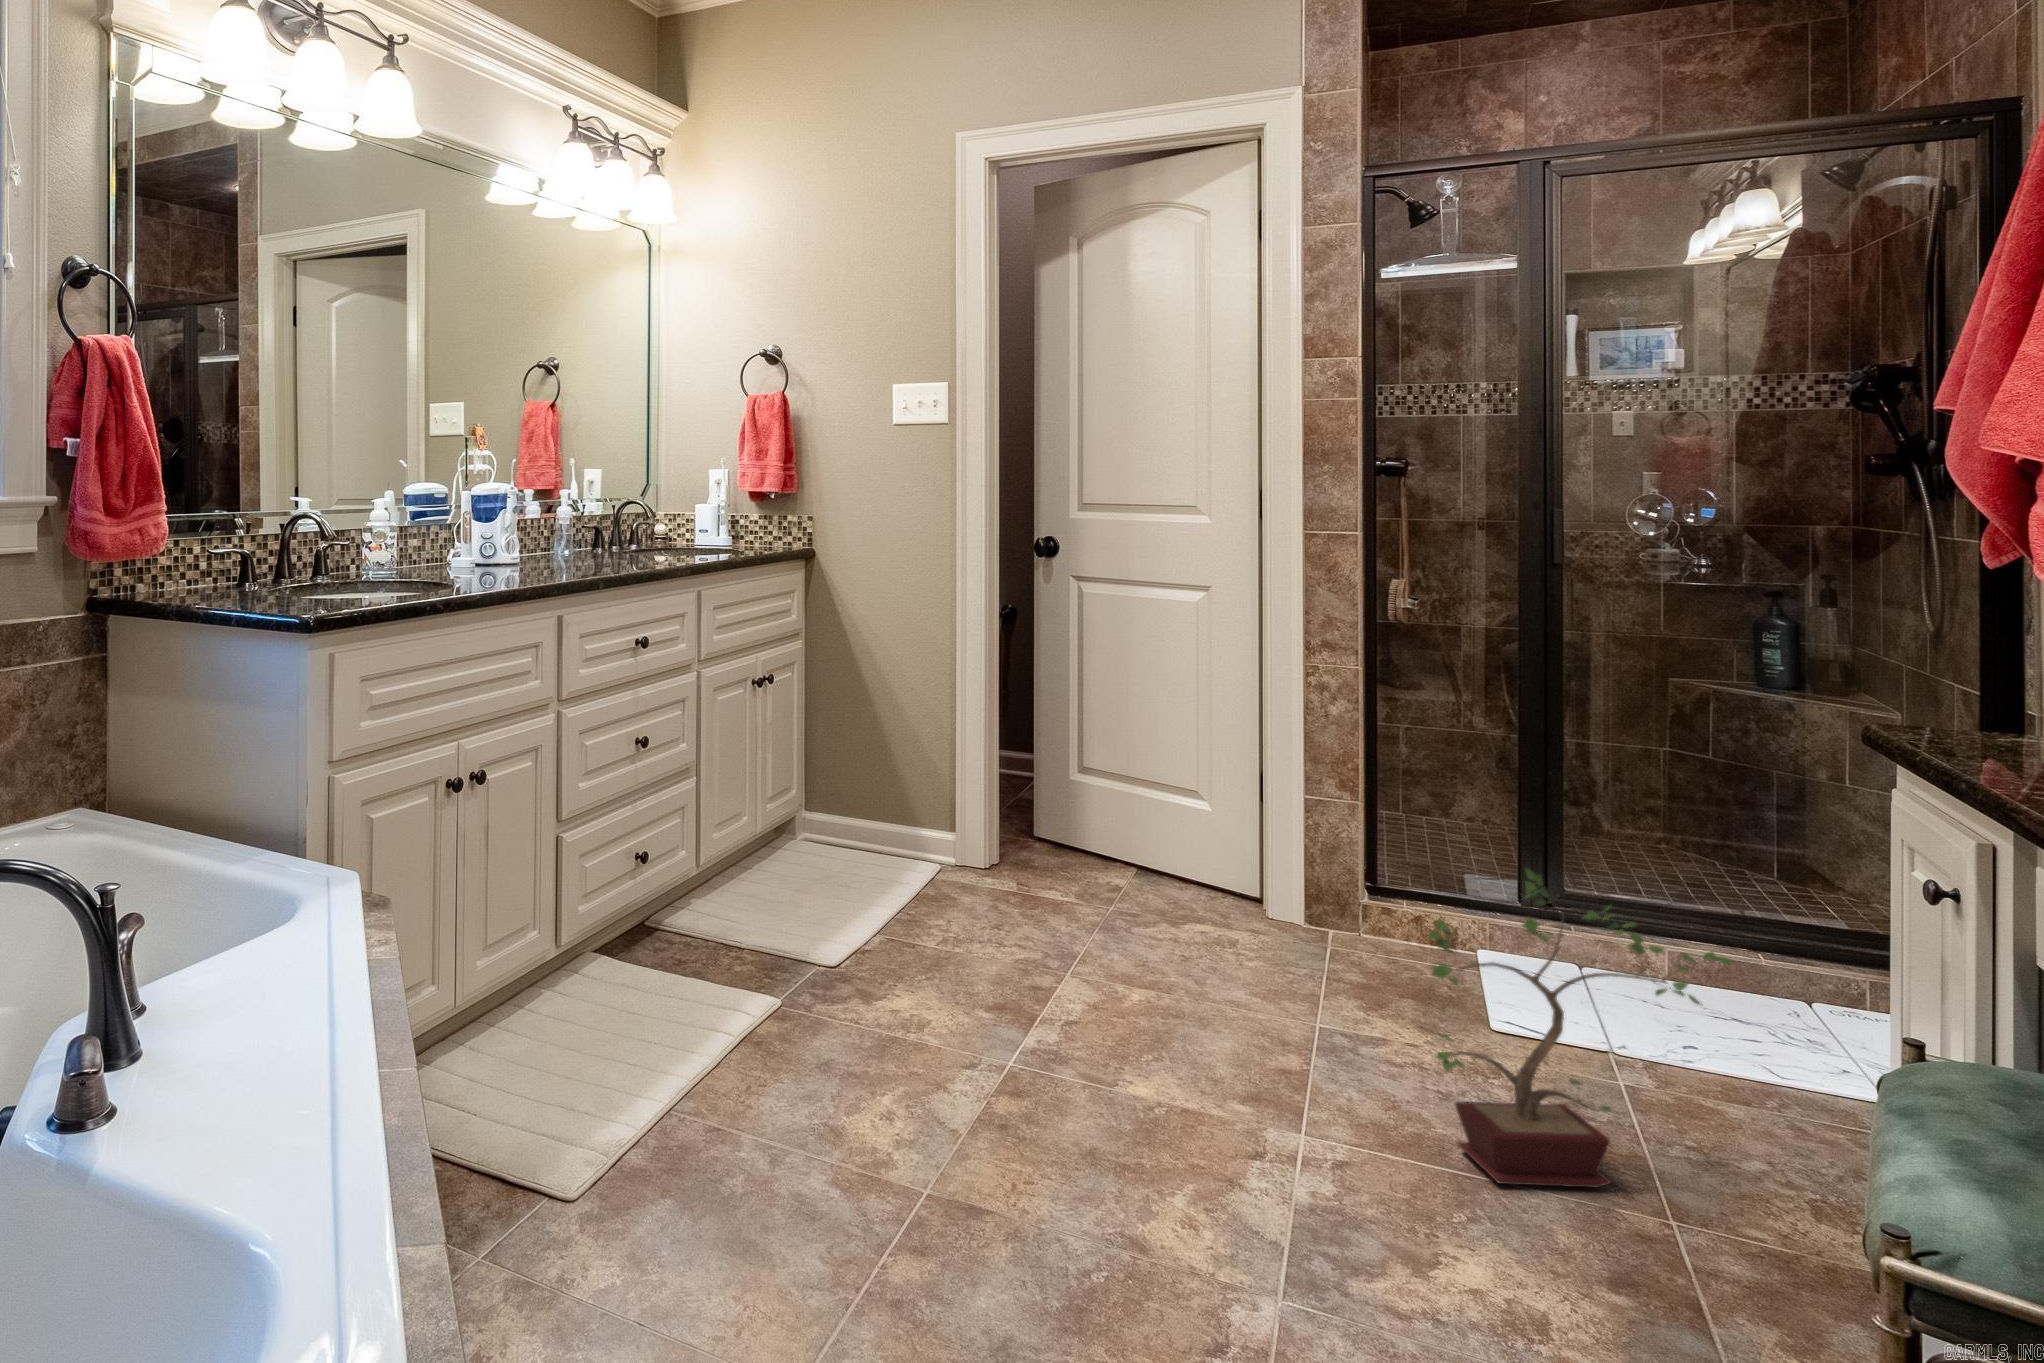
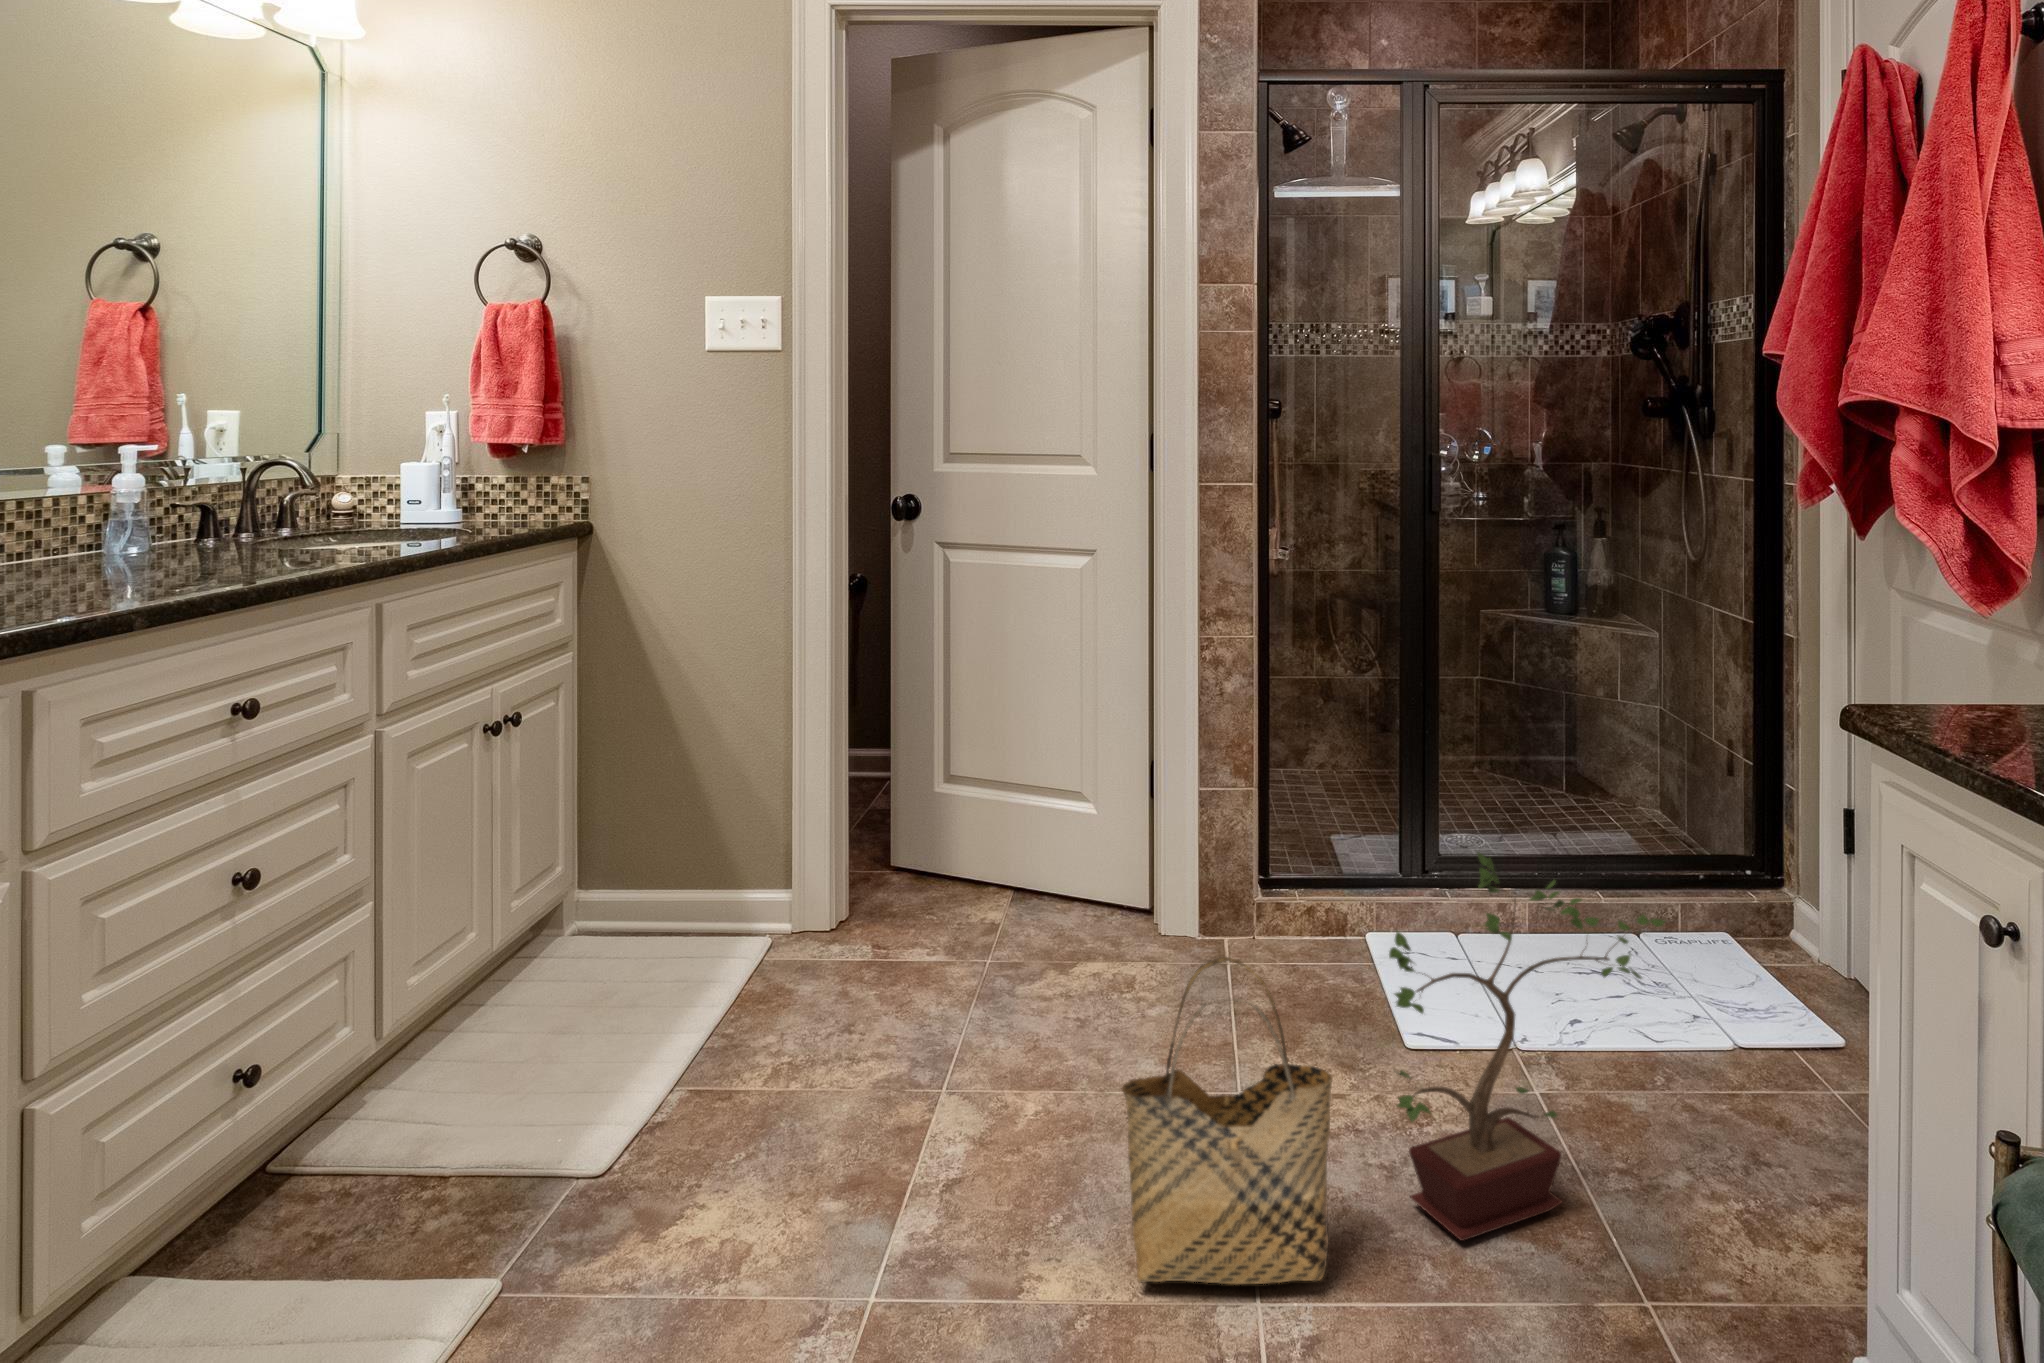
woven basket: none [1192,912,1373,1171] -> present [1122,957,1333,1284]

